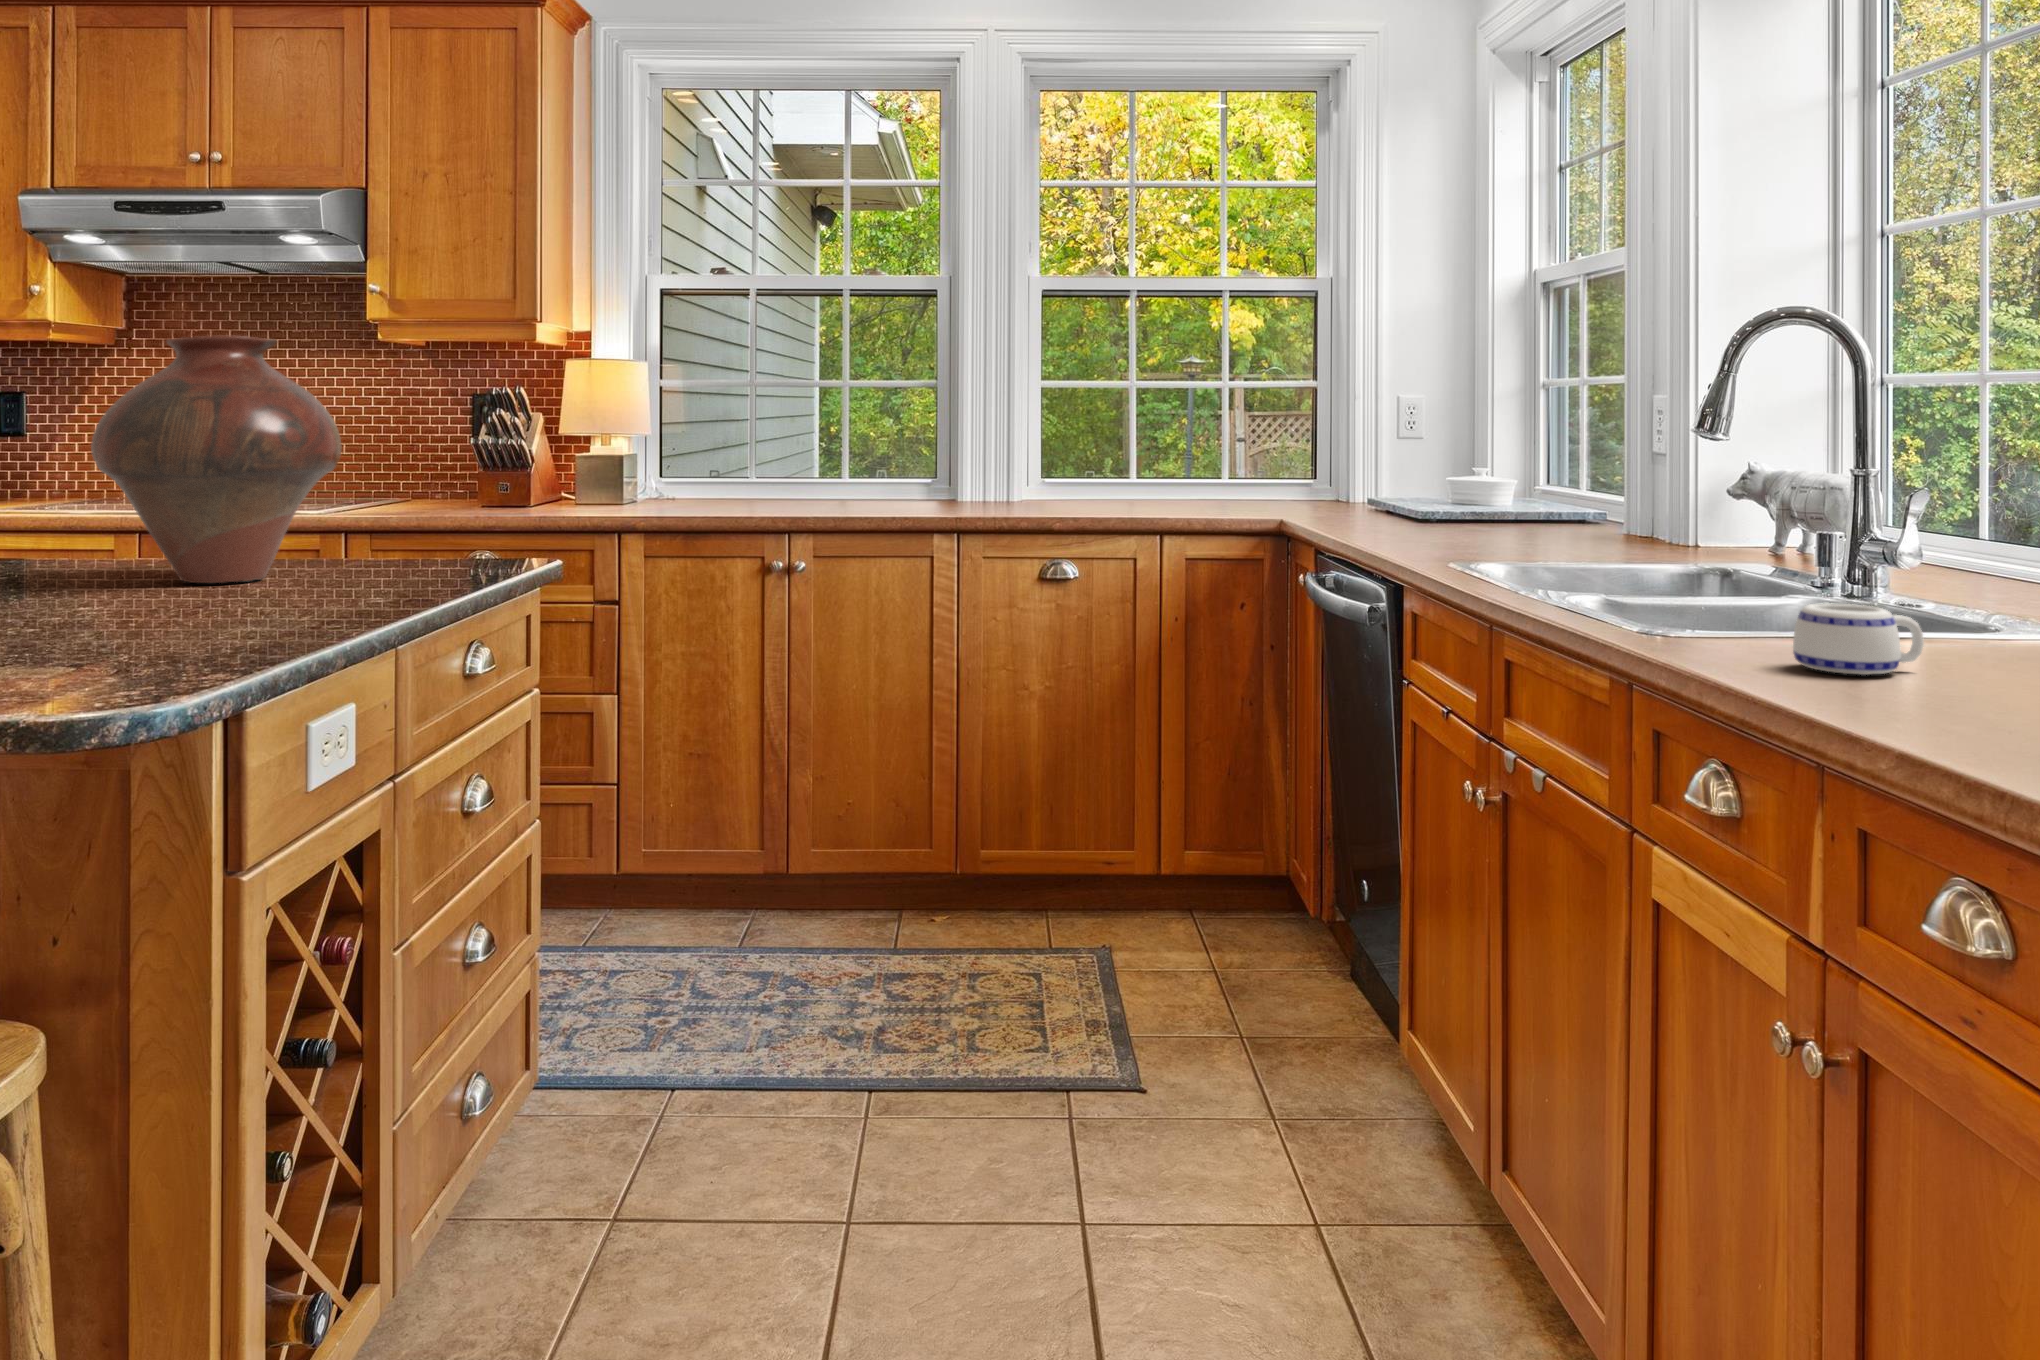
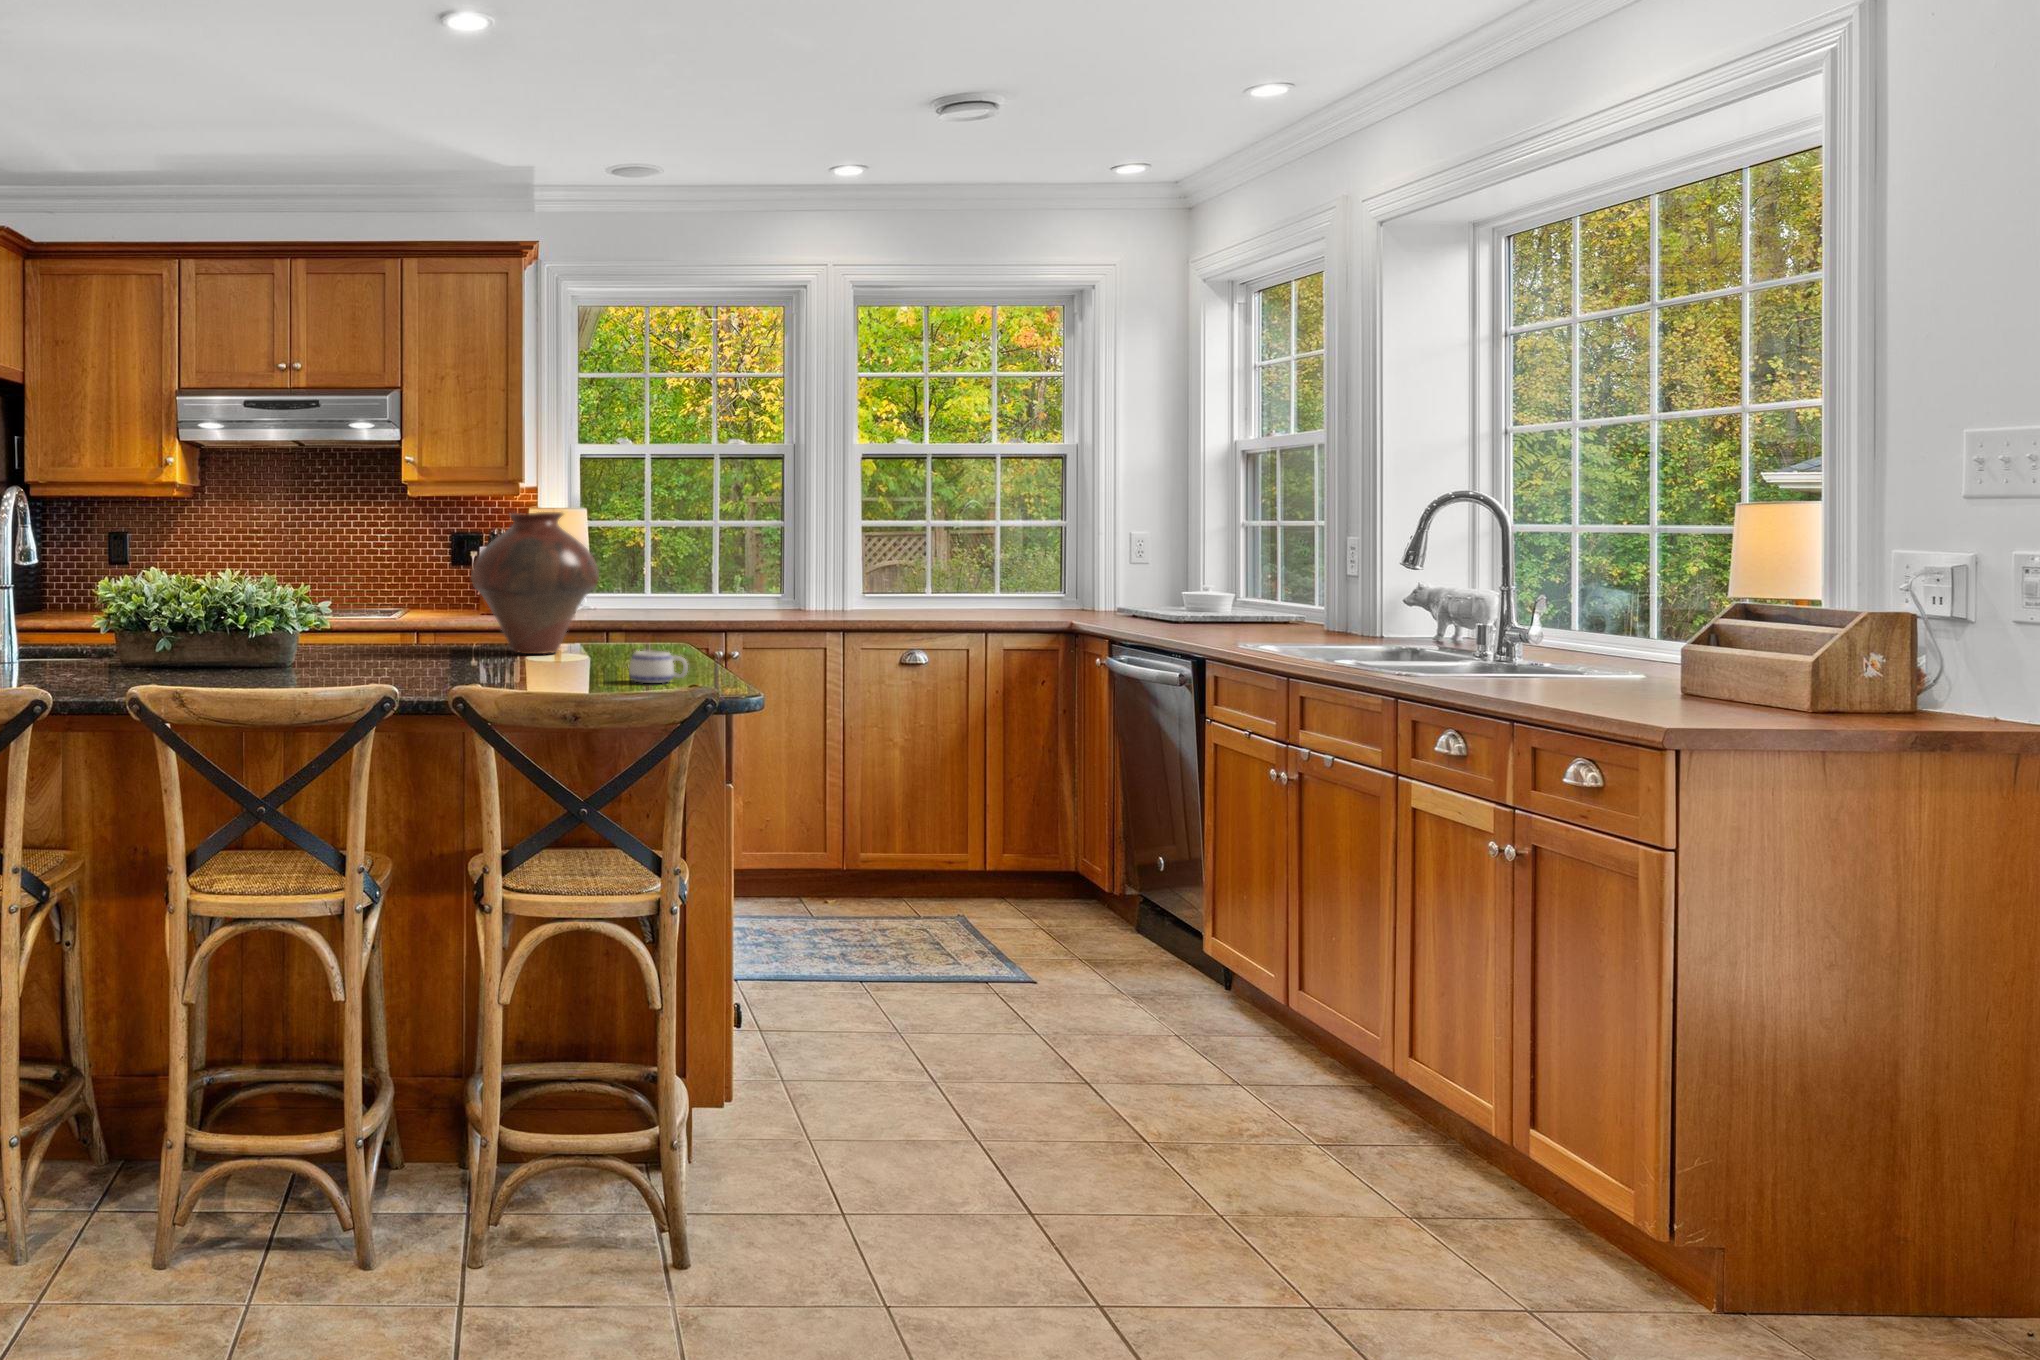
mug: present [1793,603,1924,675] -> present [629,651,688,683]

